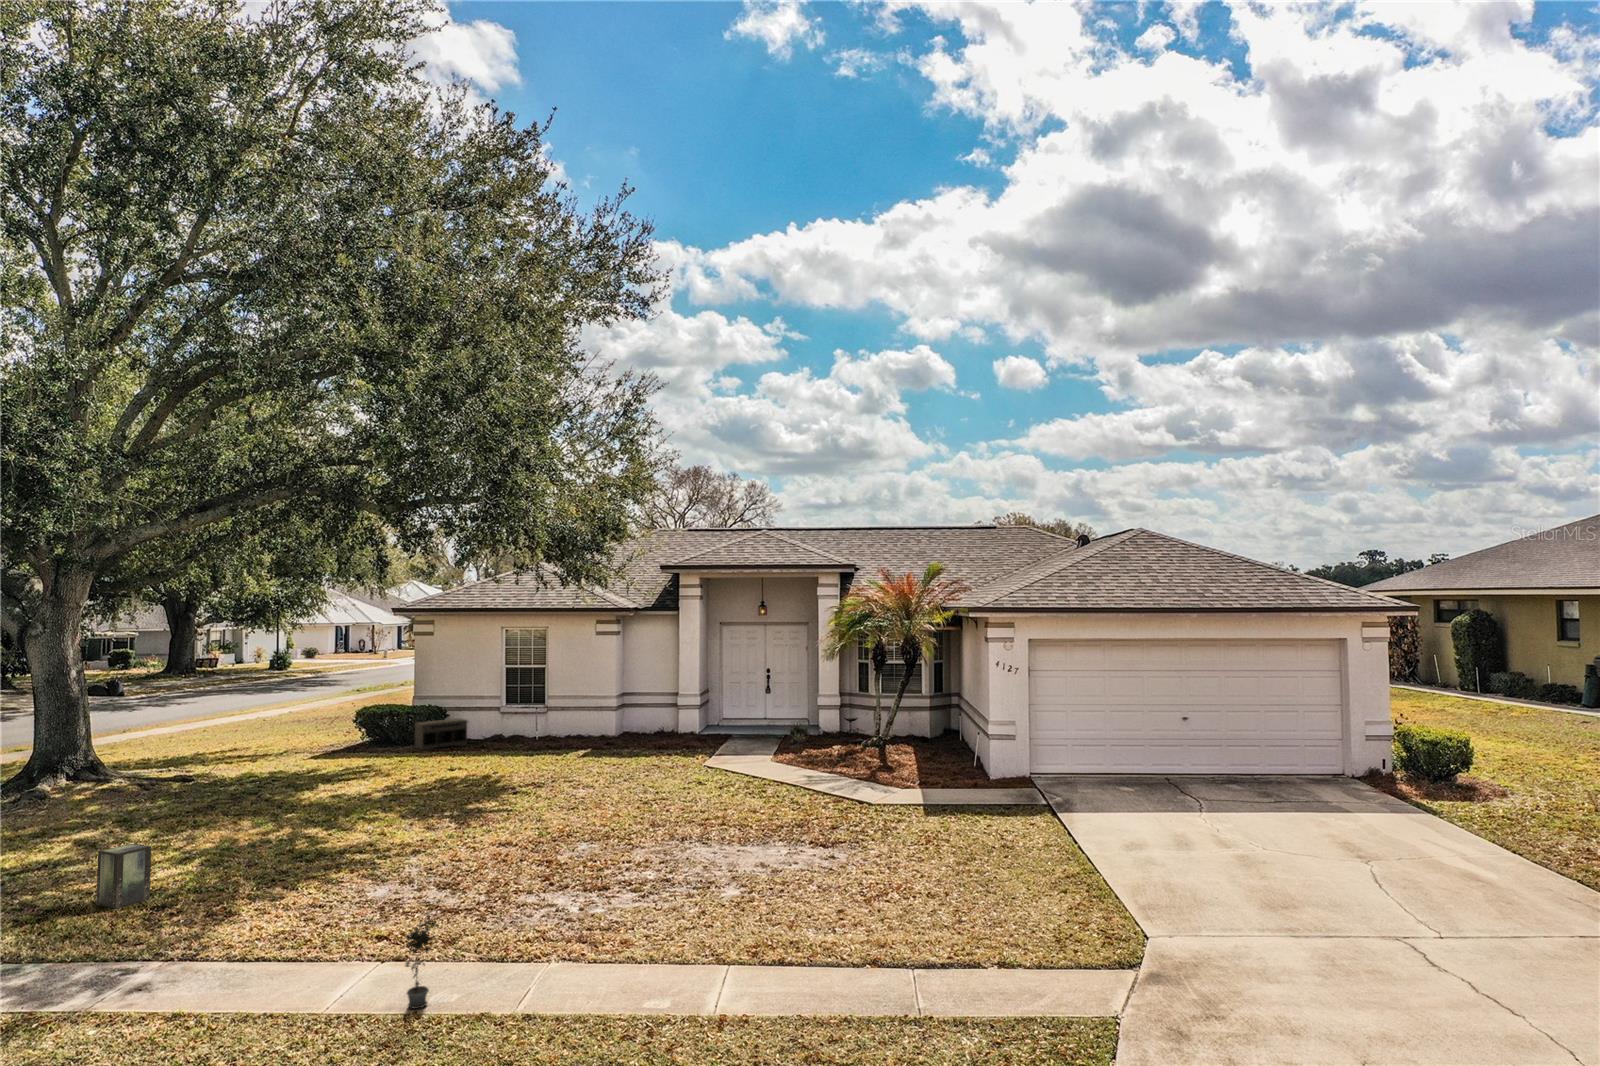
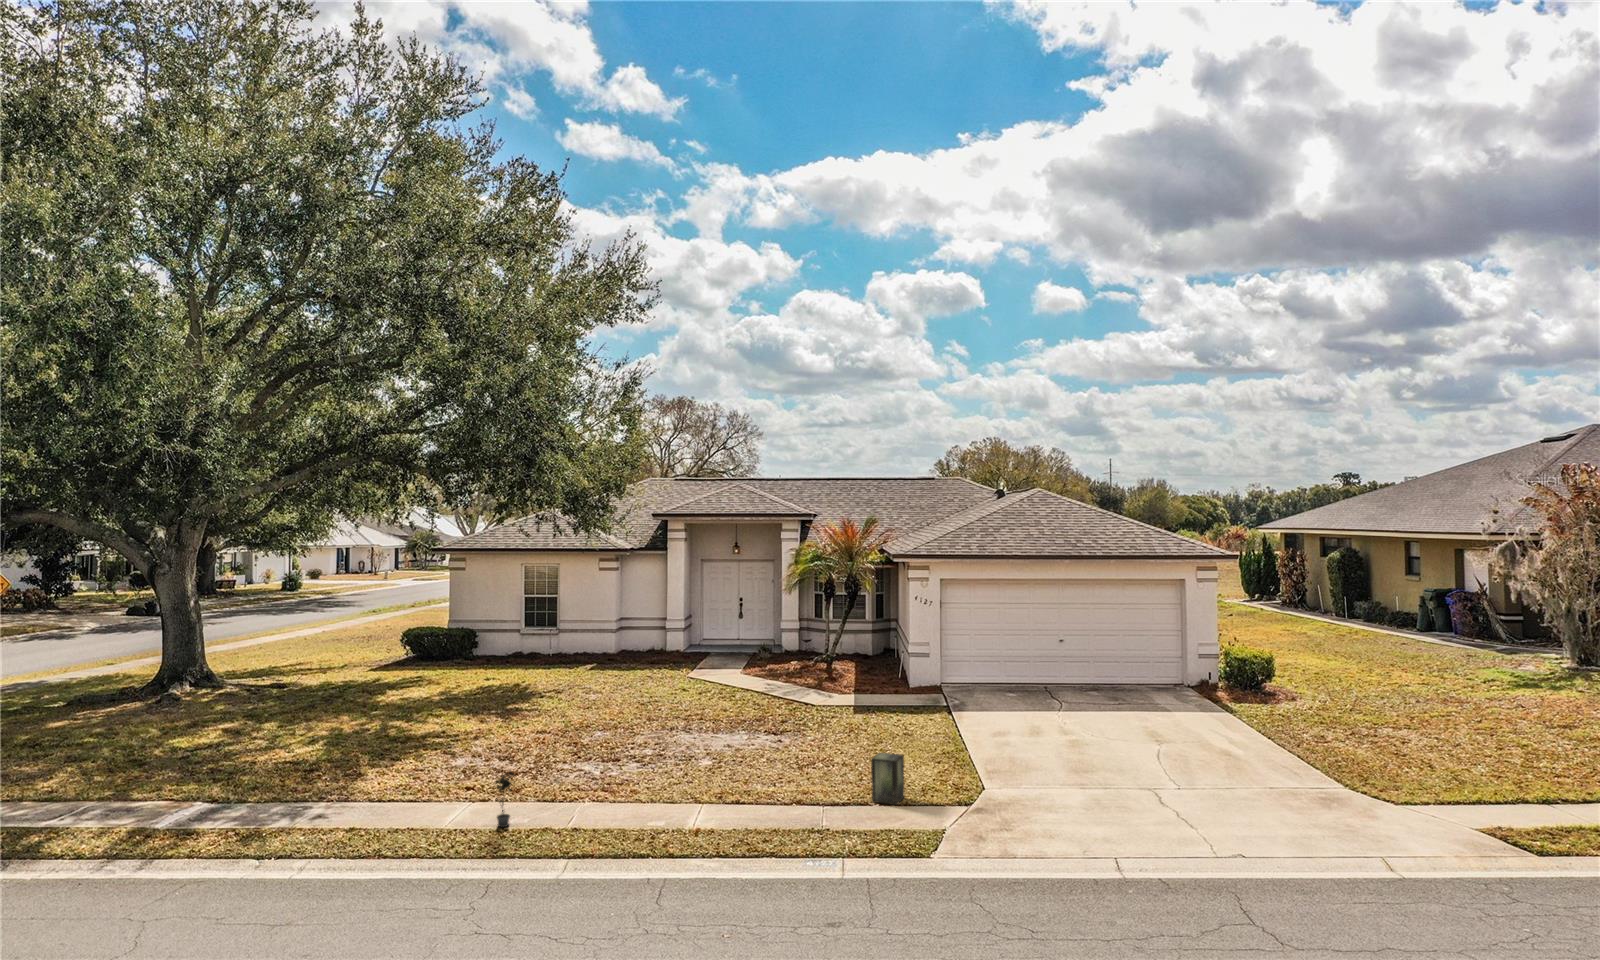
bench: present [415,718,468,750] -> none [454,638,497,664]
storage box: present [96,844,151,909] -> present [871,753,904,805]

